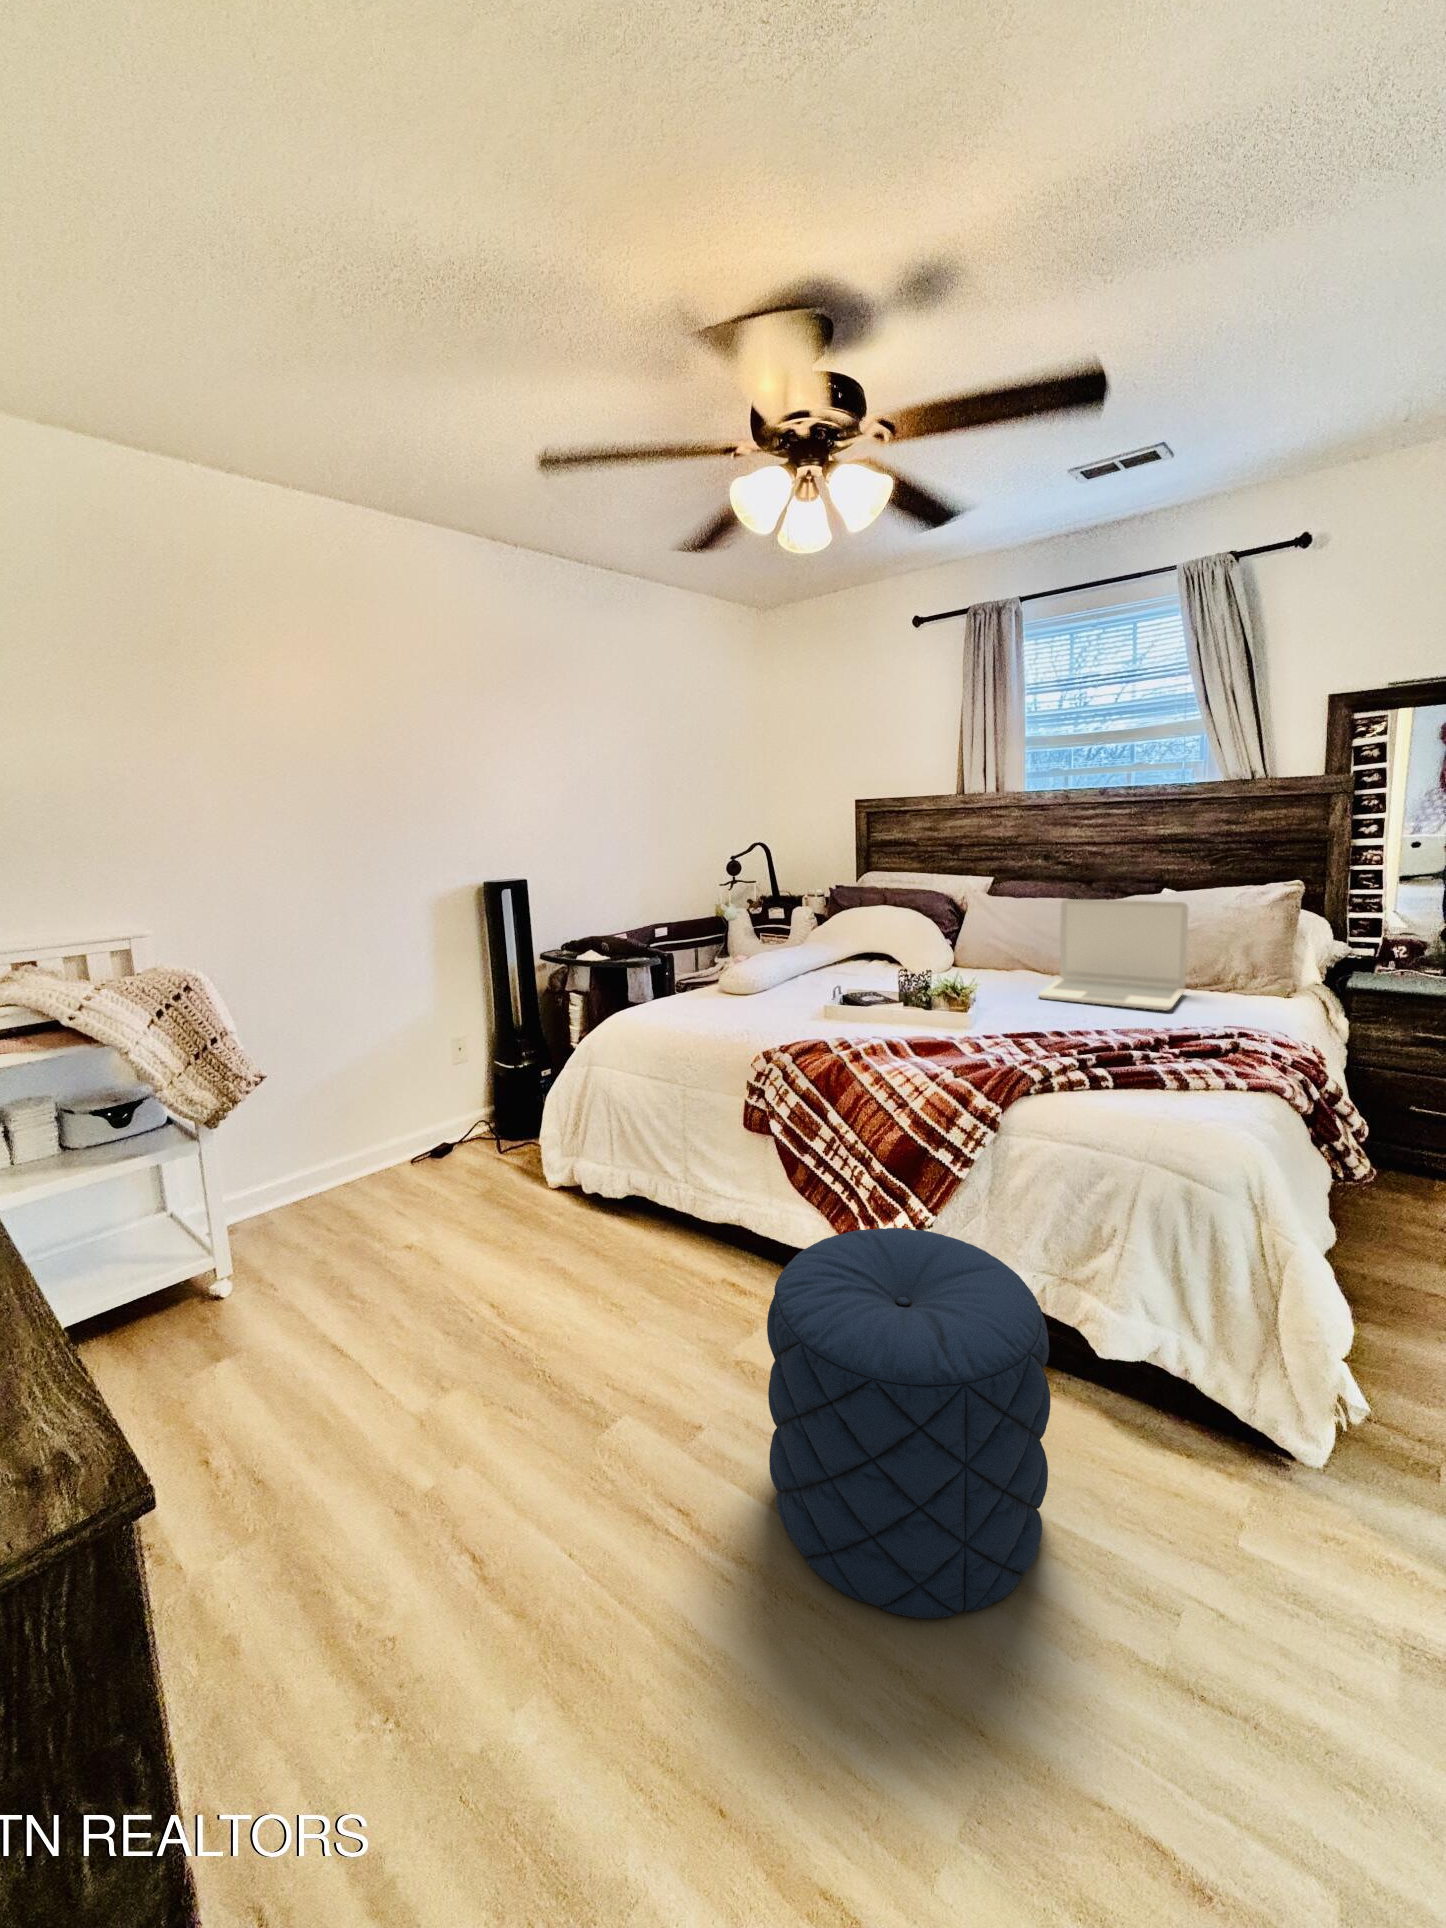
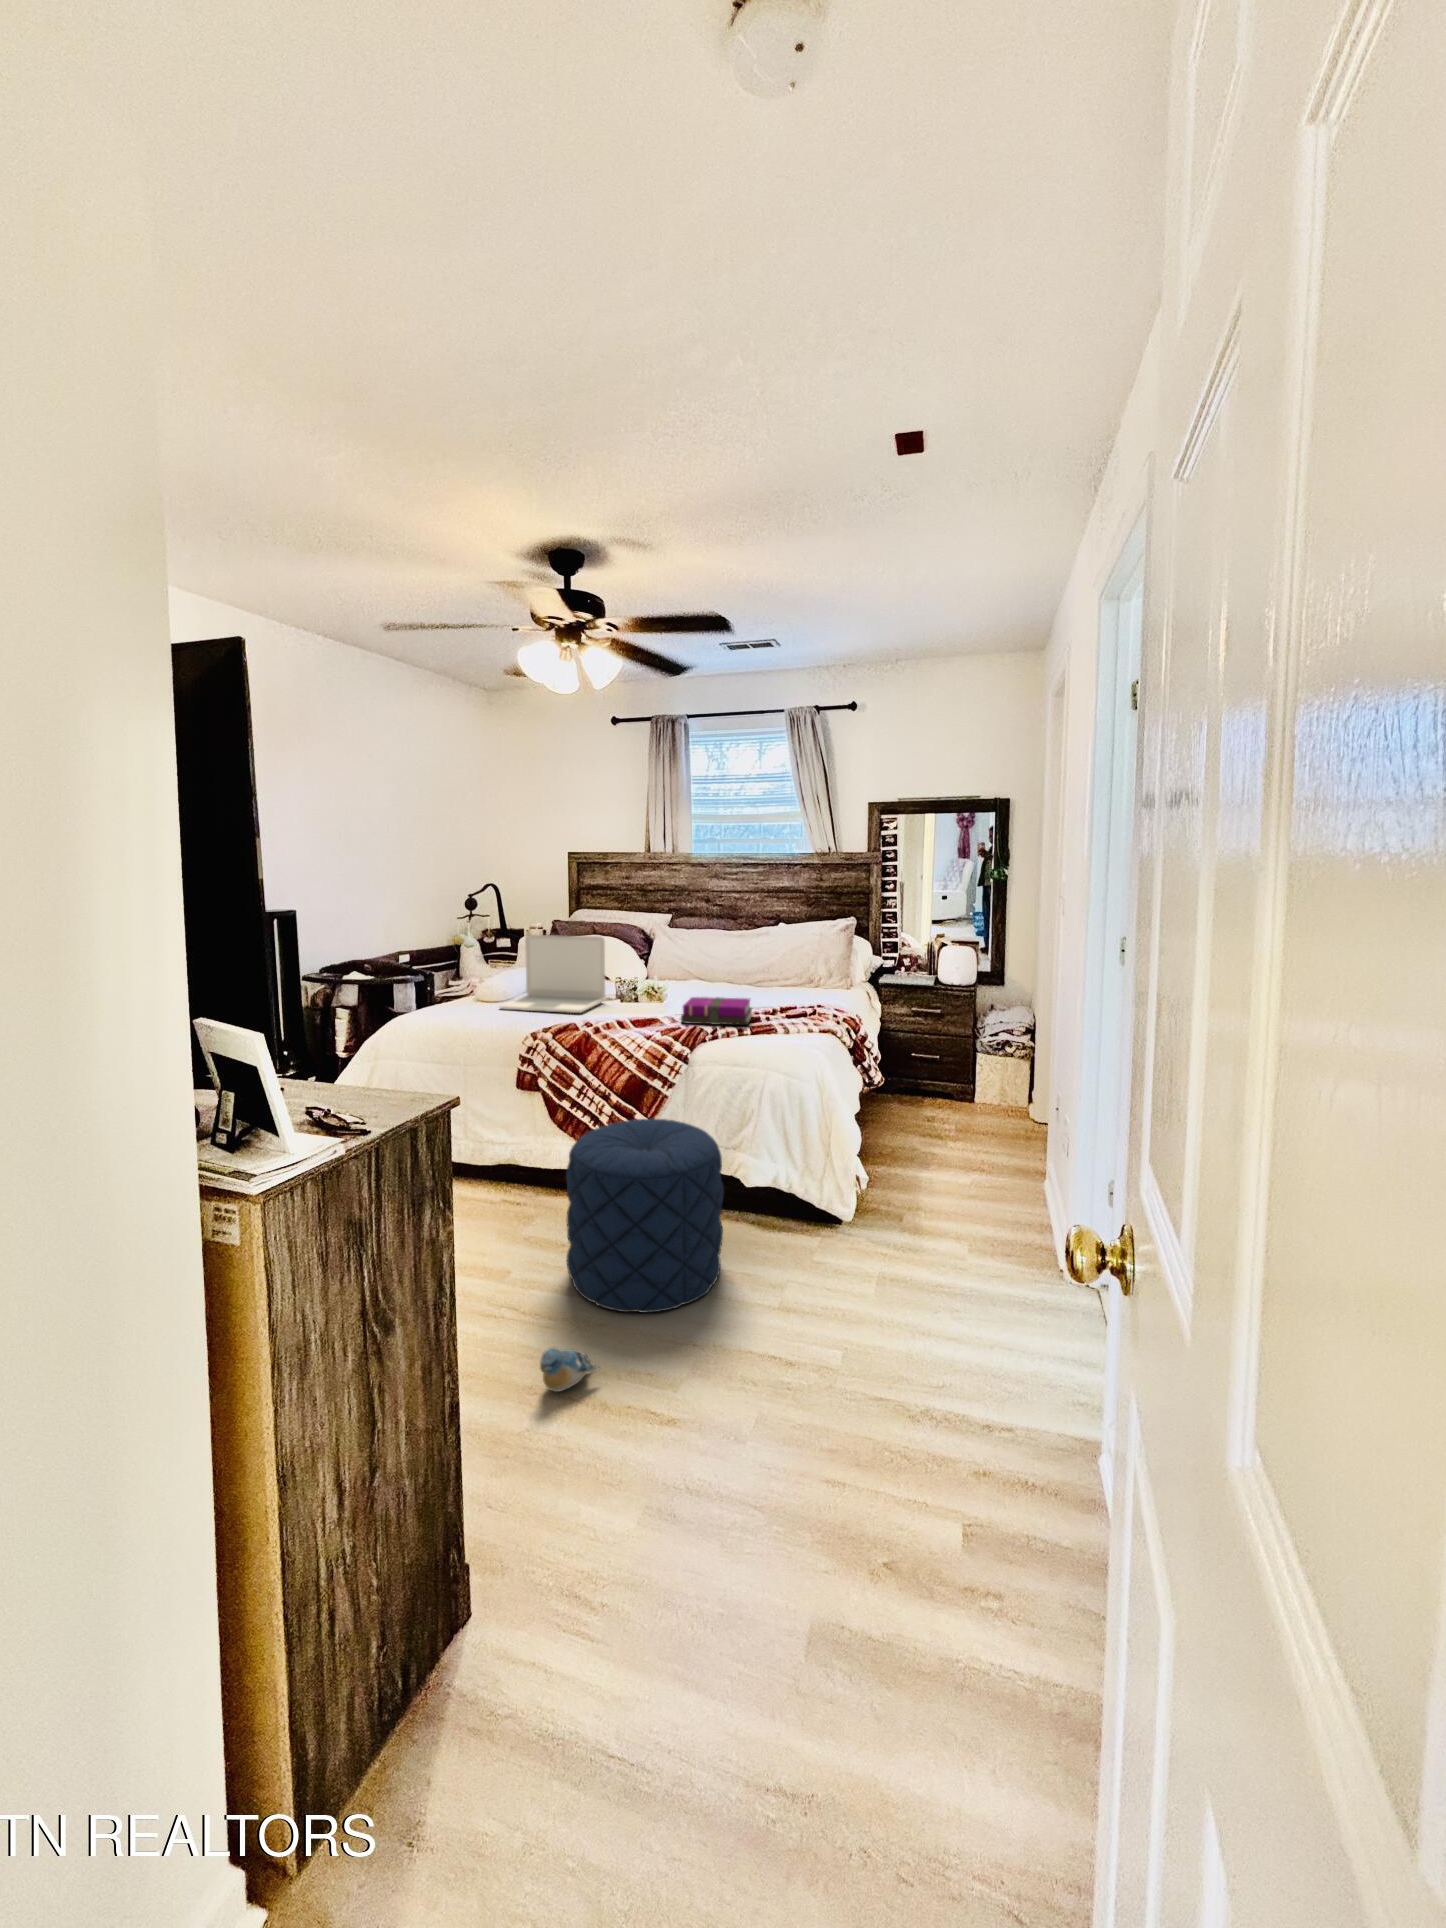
laptop: present [1038,899,1188,1010] -> present [500,935,605,1013]
notebook: none [993,1007,1117,1063] -> present [681,997,752,1025]
plush toy: none [654,1696,775,1807] -> present [540,1347,600,1392]

